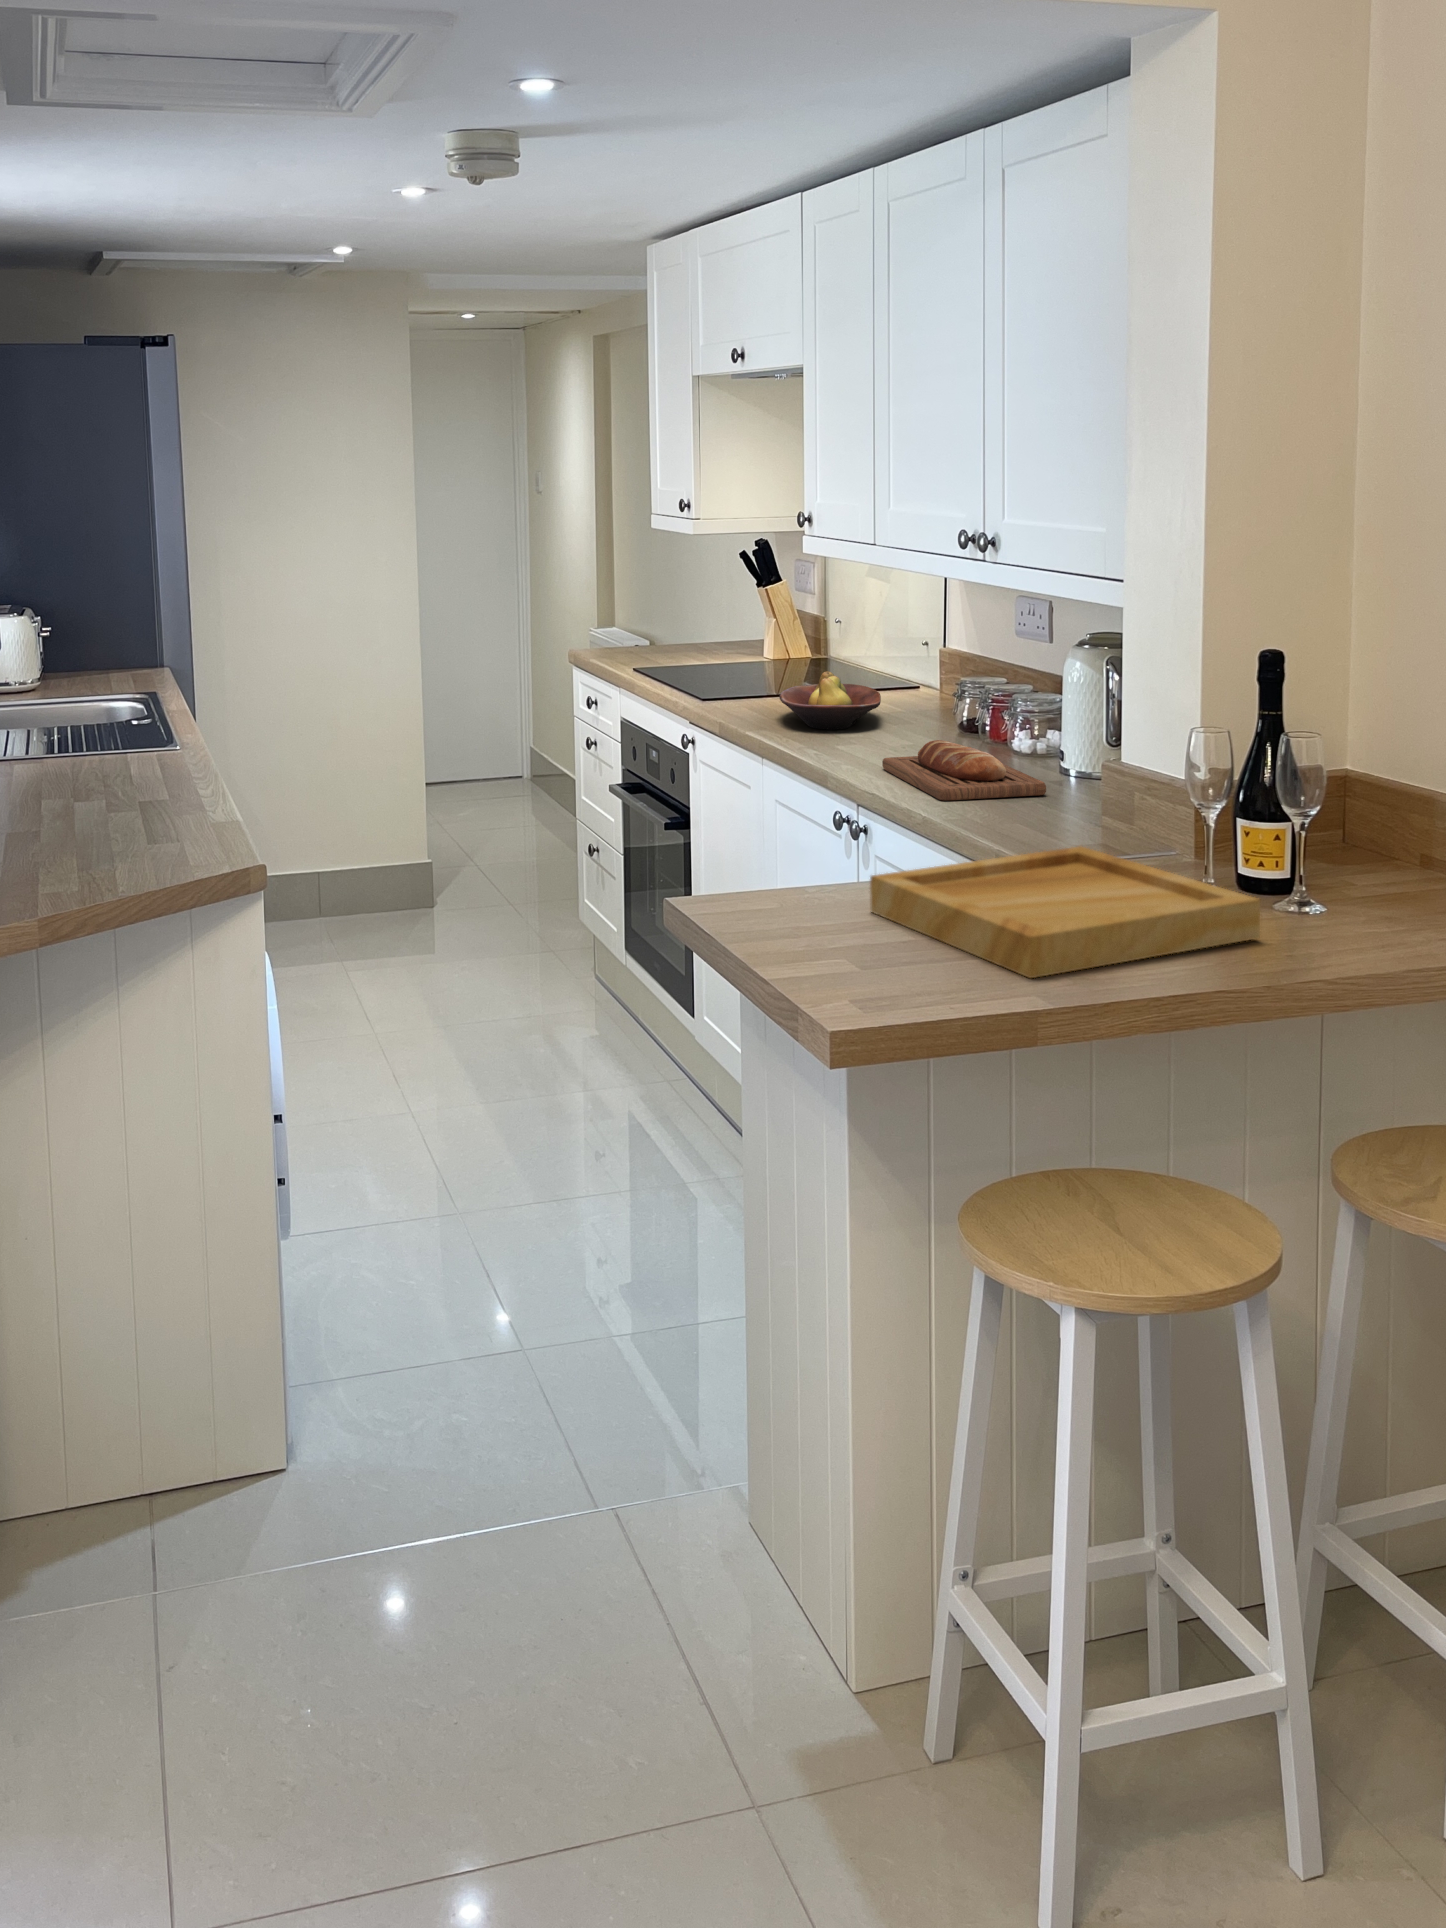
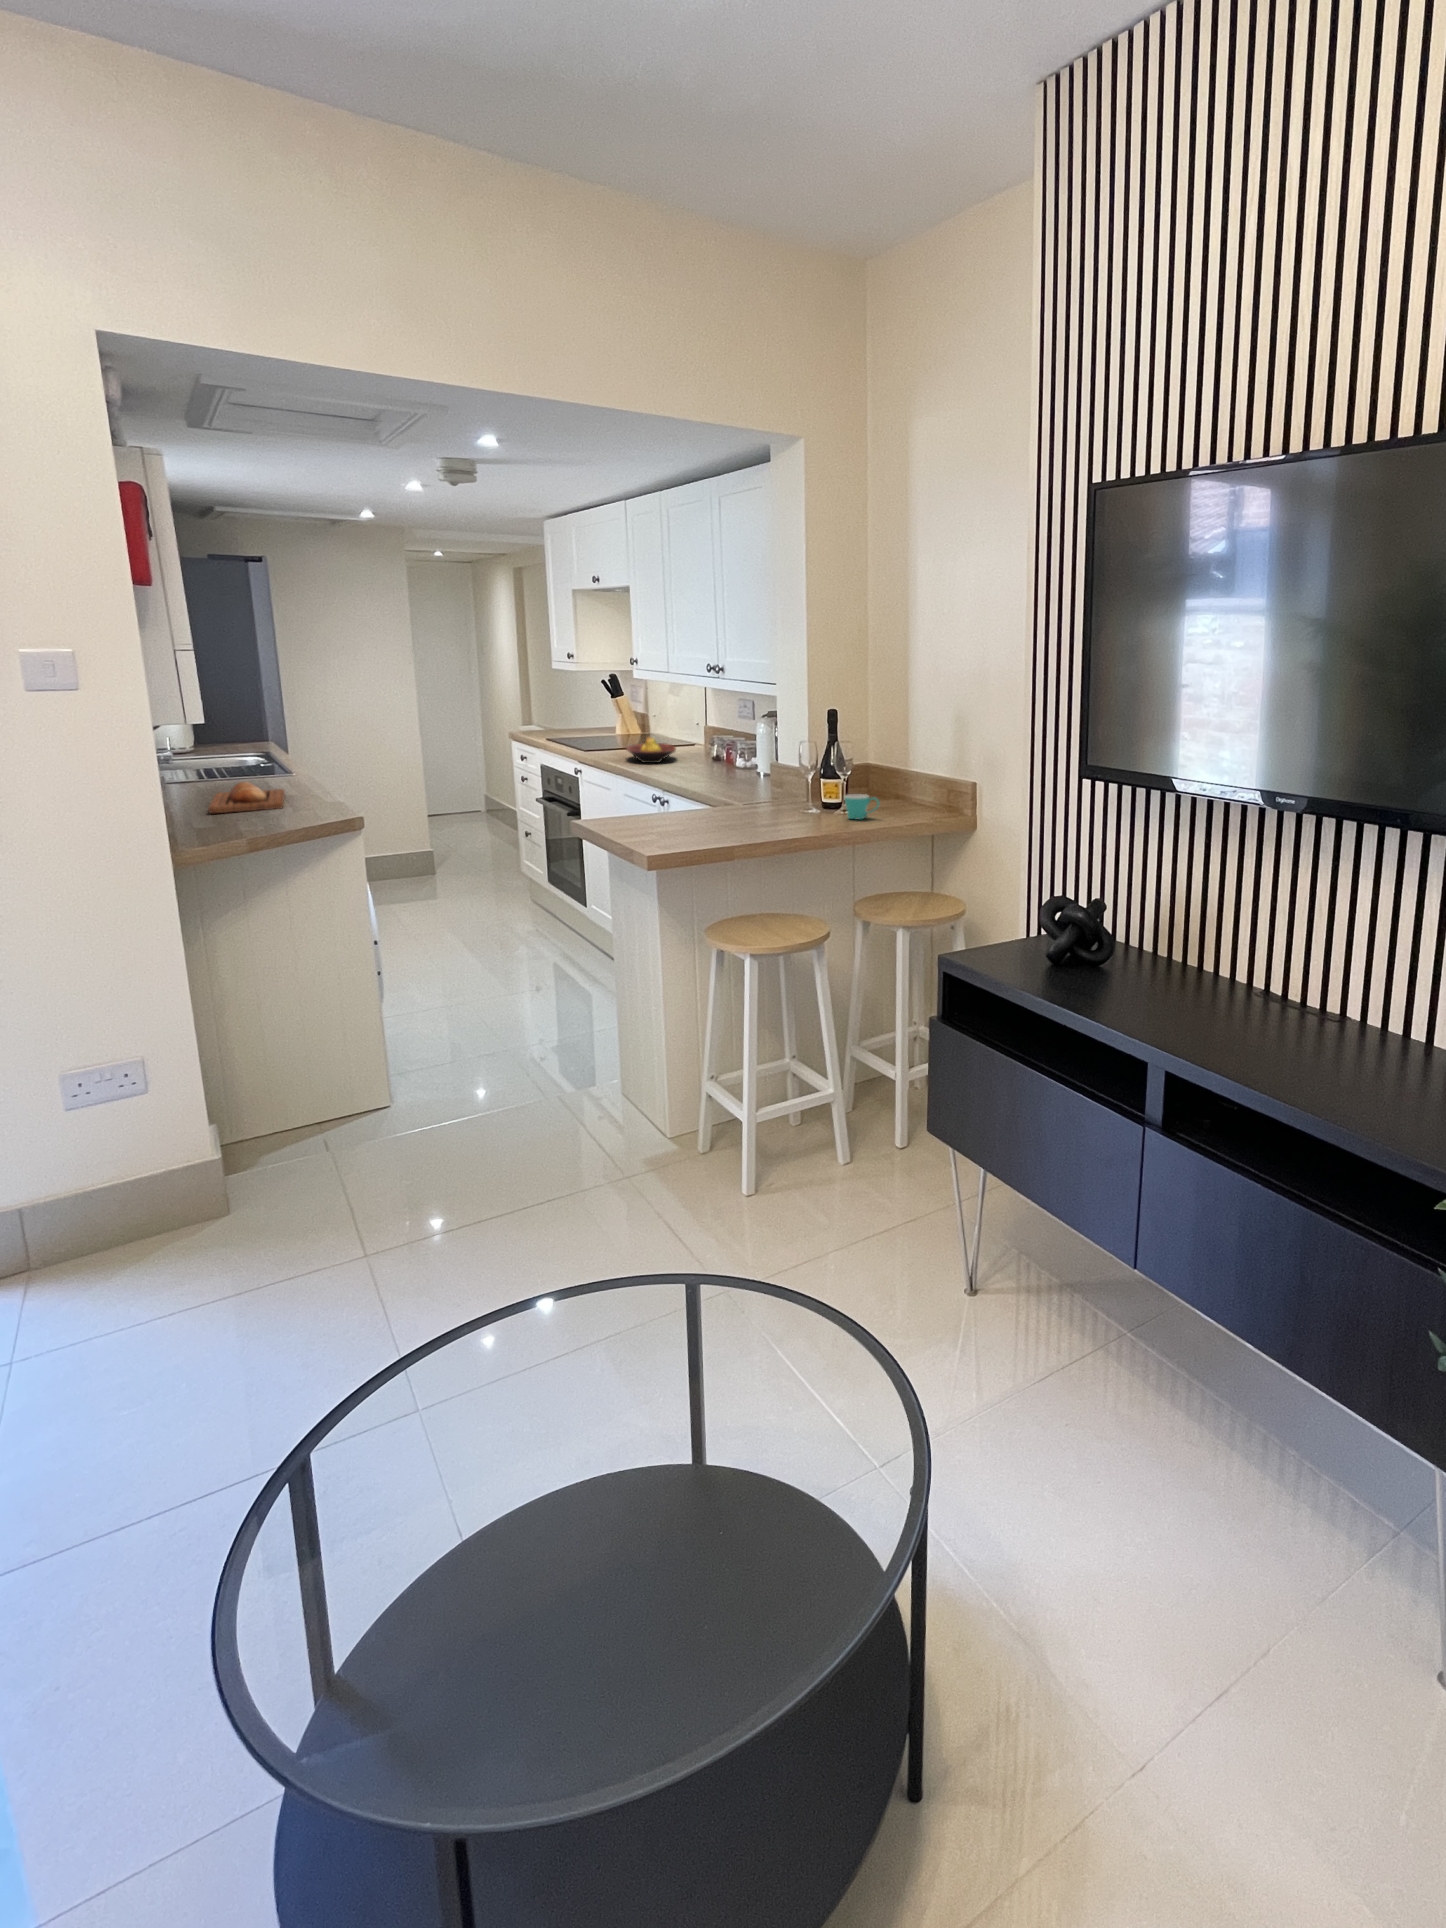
bread loaf: present [882,740,1046,801] -> present [208,782,285,813]
tray: present [870,847,1260,978] -> none [668,796,825,839]
mug: none [1308,856,1406,926] -> present [844,794,880,819]

